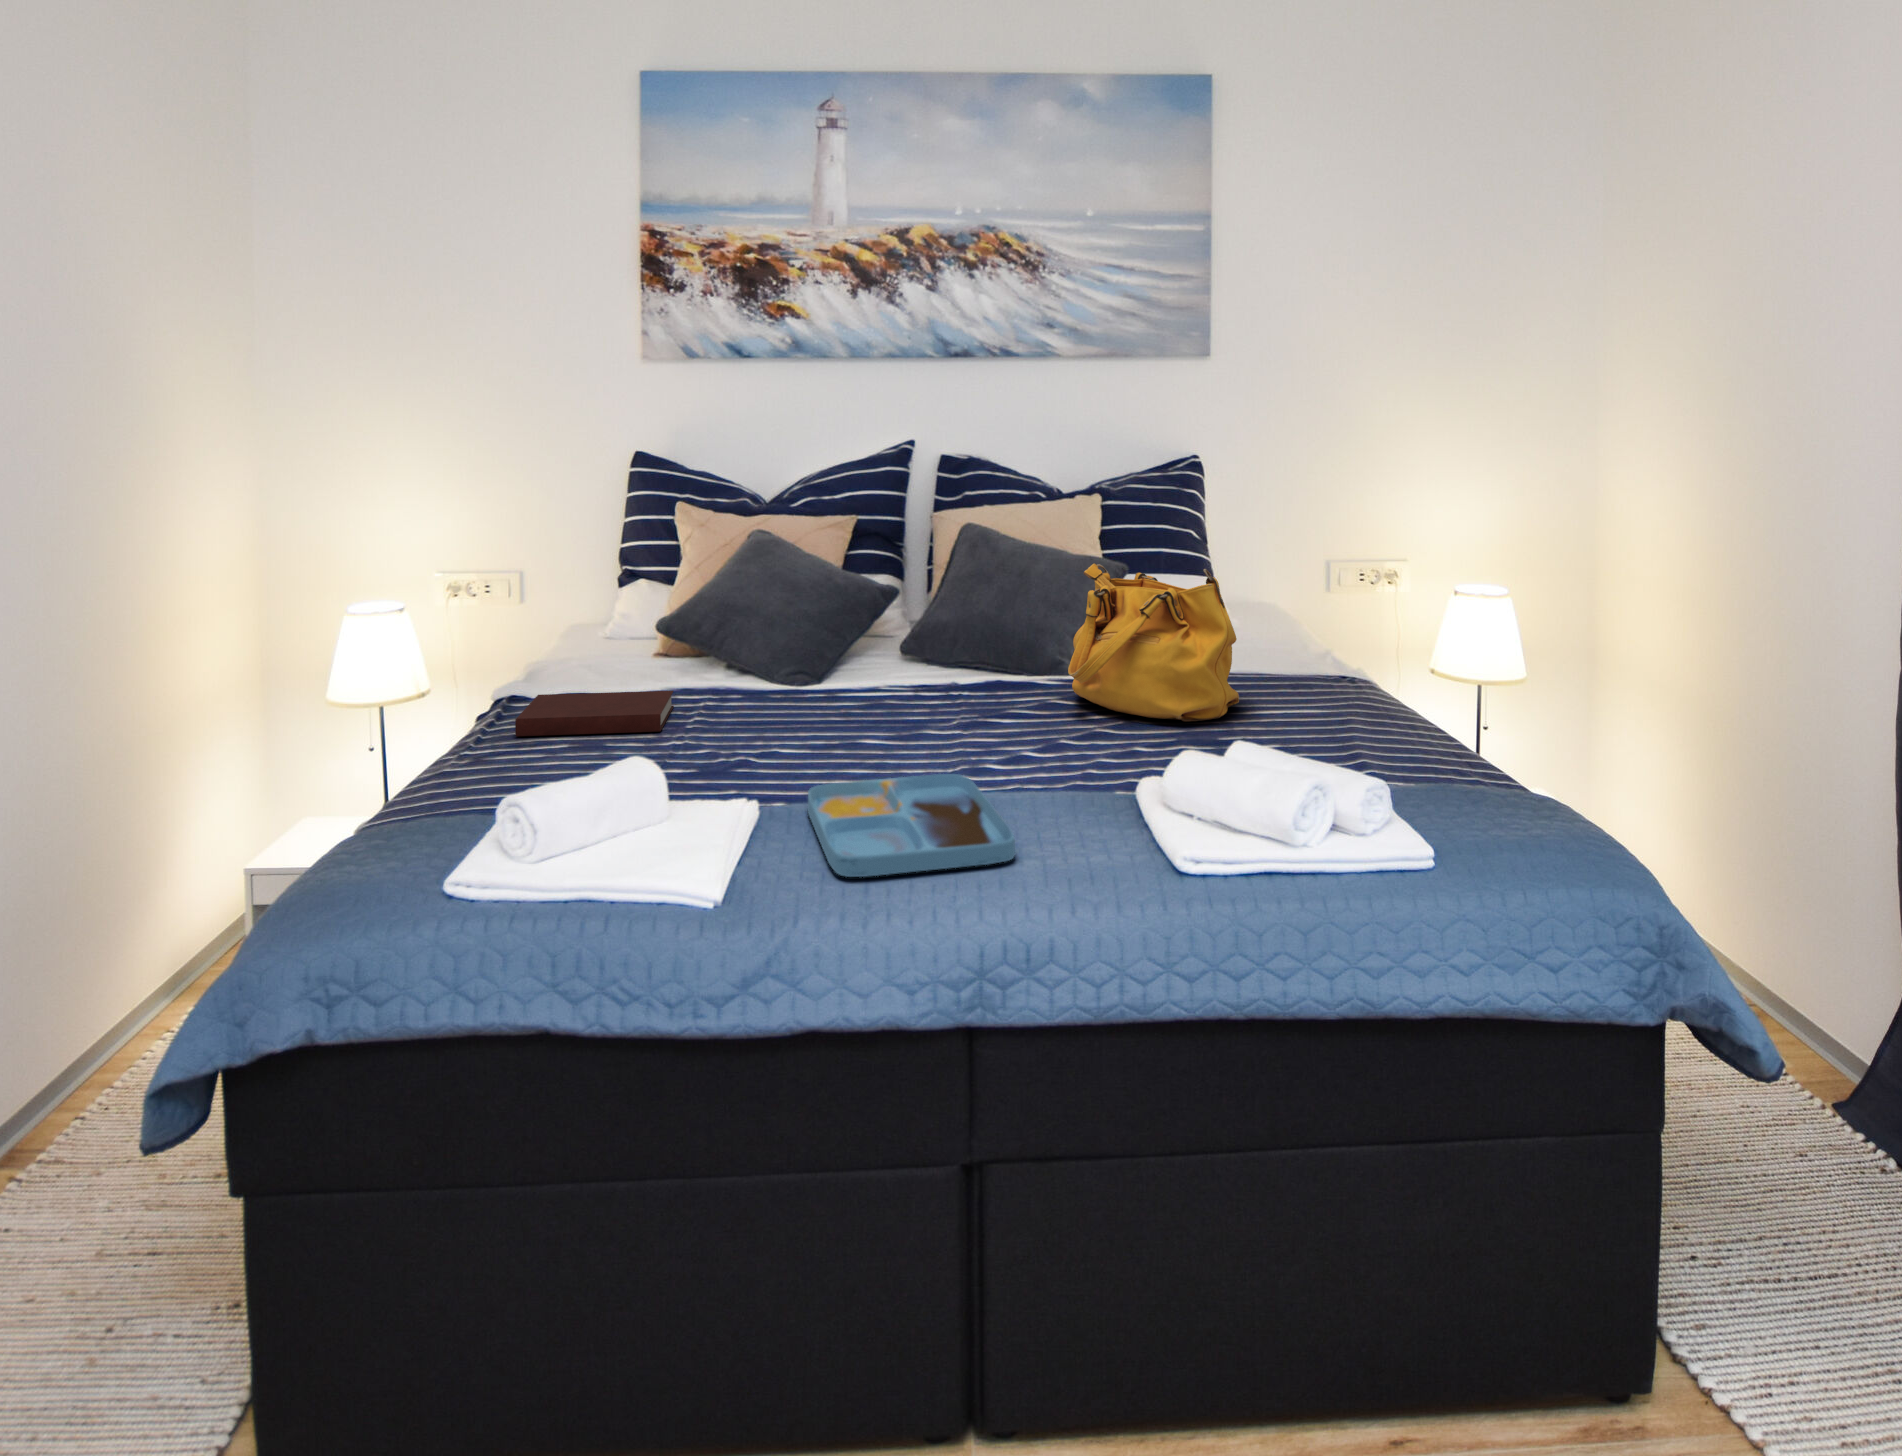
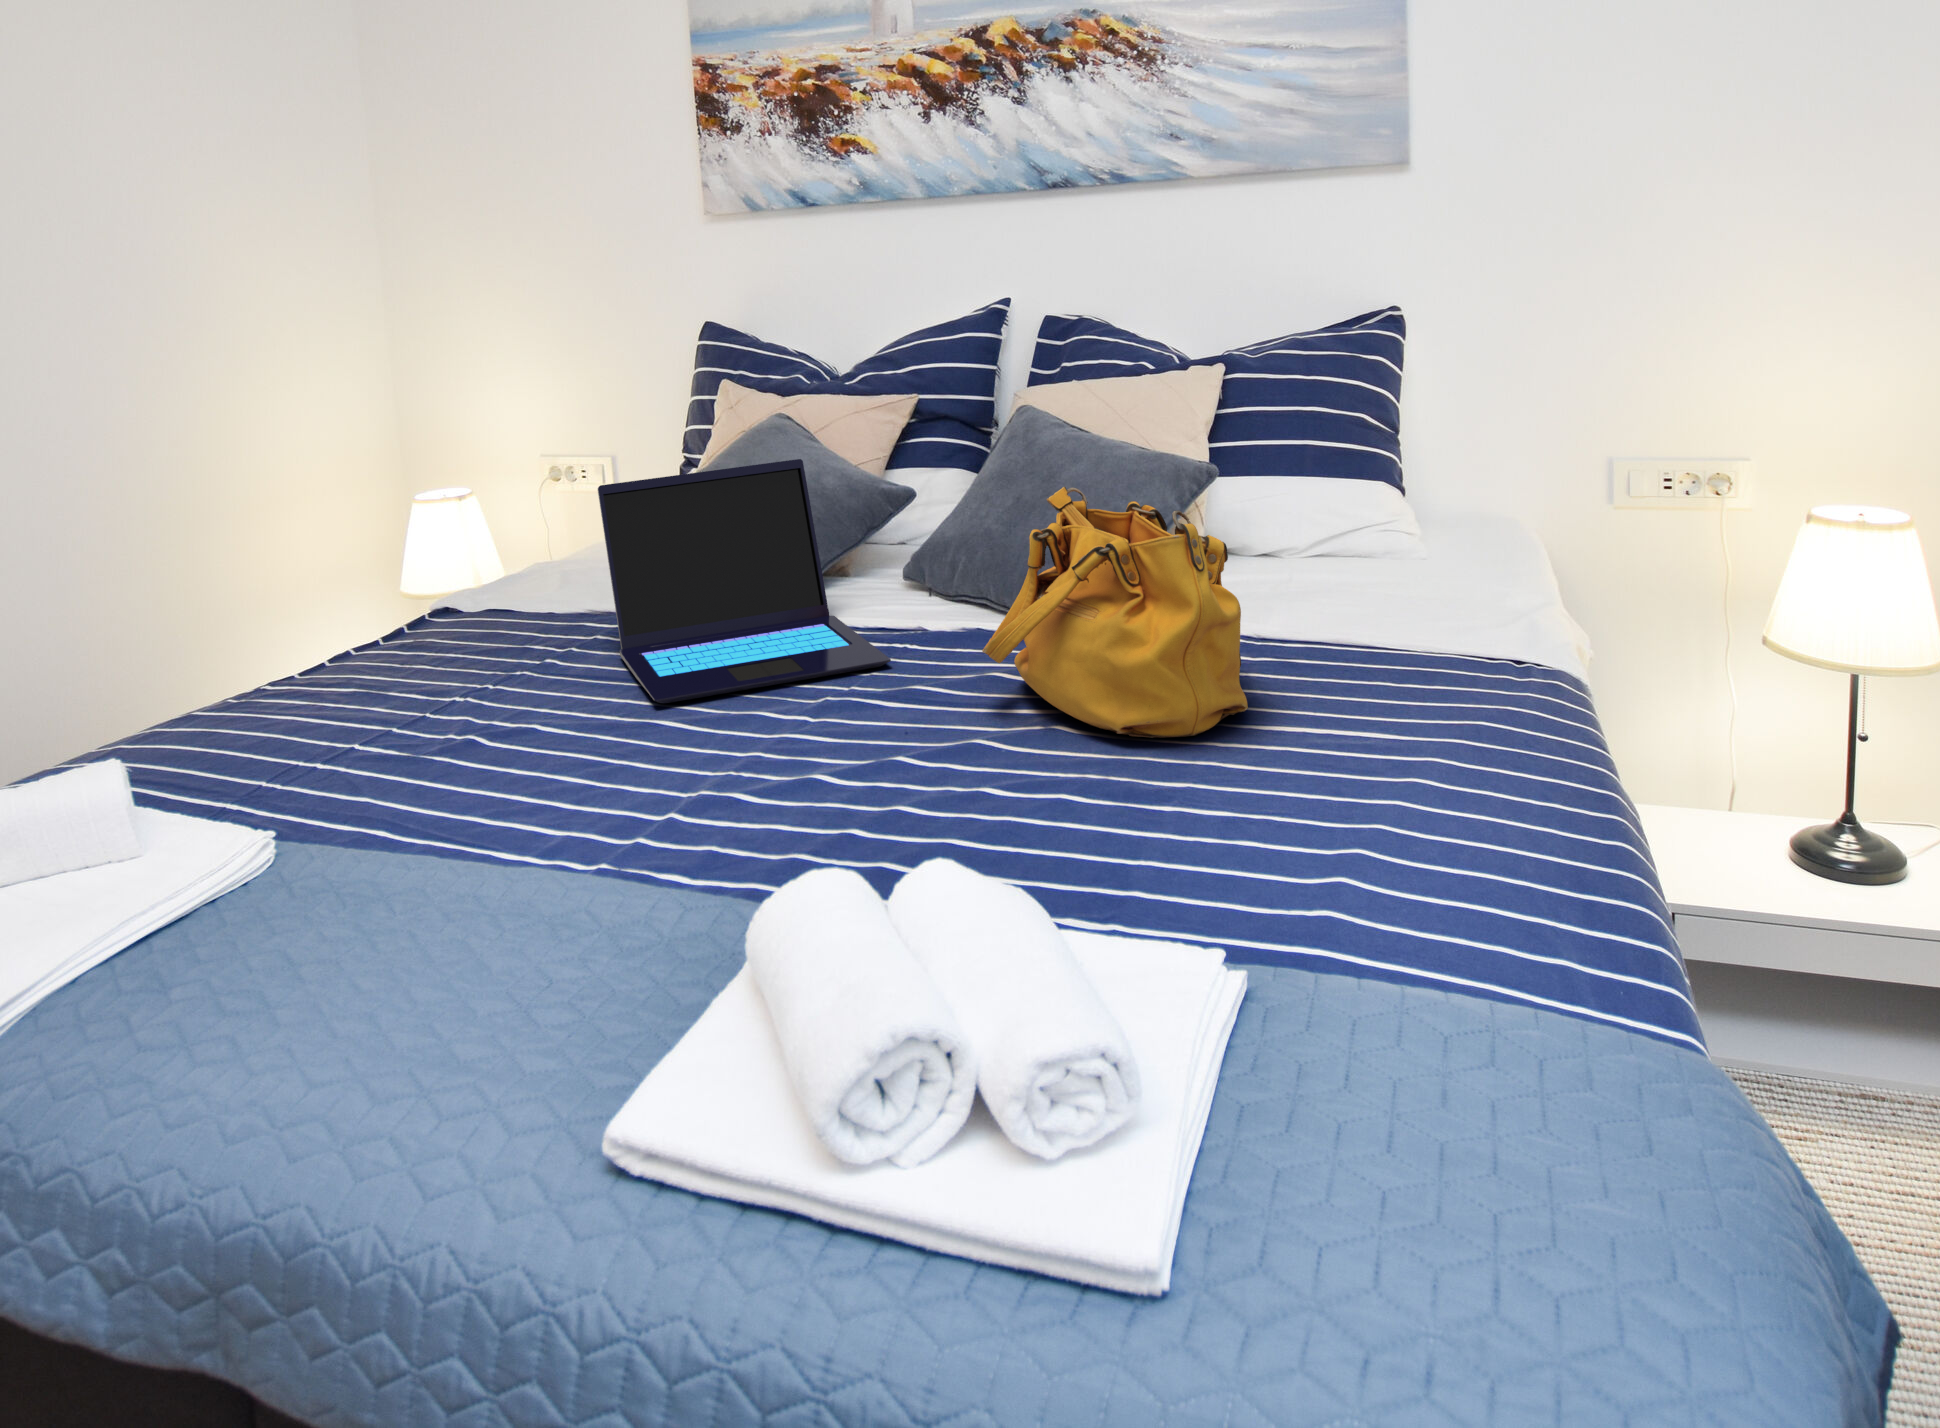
laptop: none [713,554,970,735] -> present [598,459,891,703]
notebook: present [515,691,674,736] -> none [373,614,572,676]
tray: present [808,774,1016,877] -> none [359,800,695,989]

